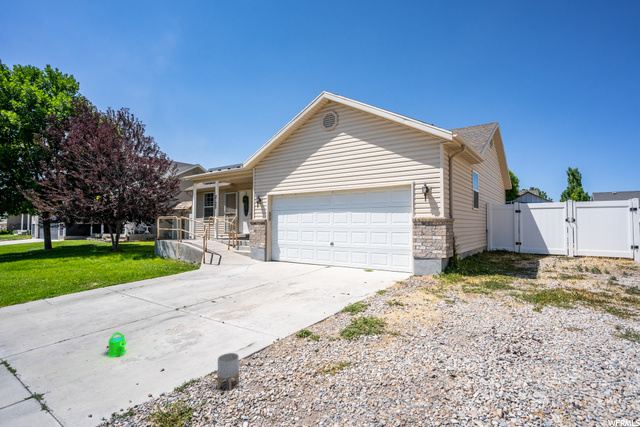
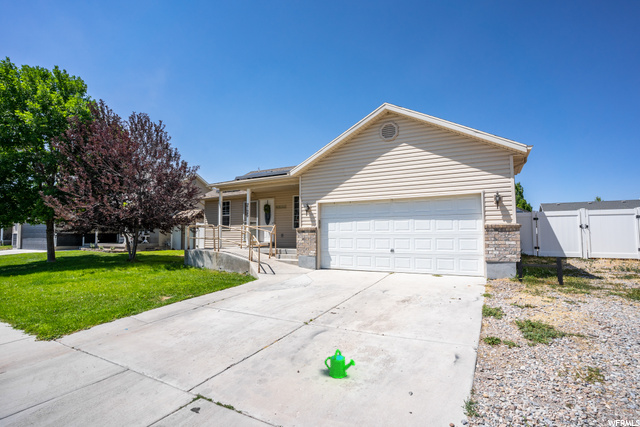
bench: none [444,251,489,282] -> present [518,257,563,285]
planter: present [218,353,239,390] -> none [516,367,545,410]

